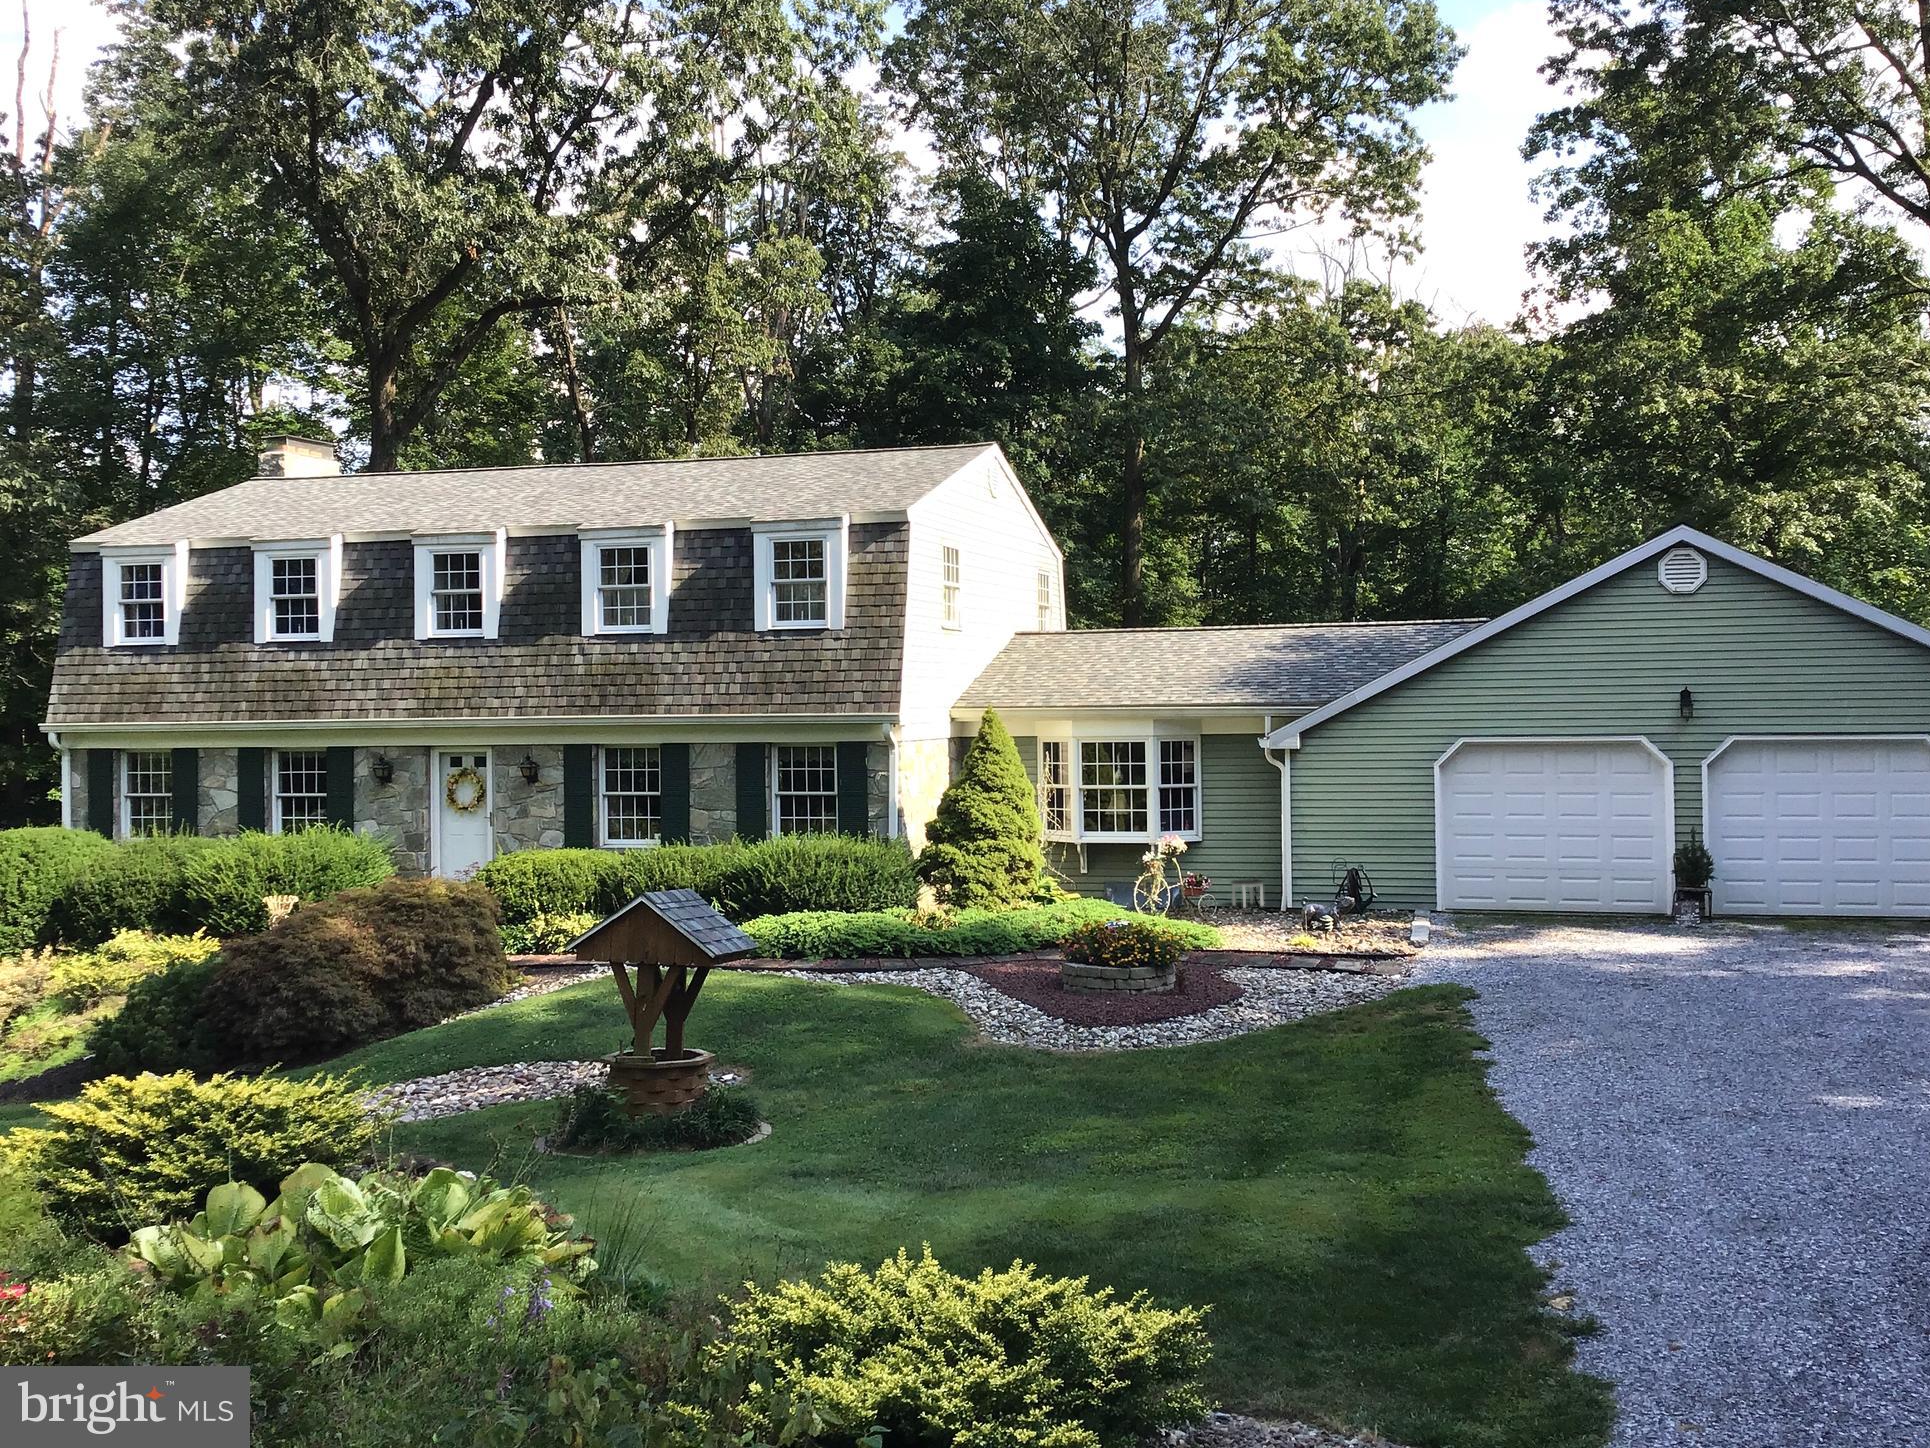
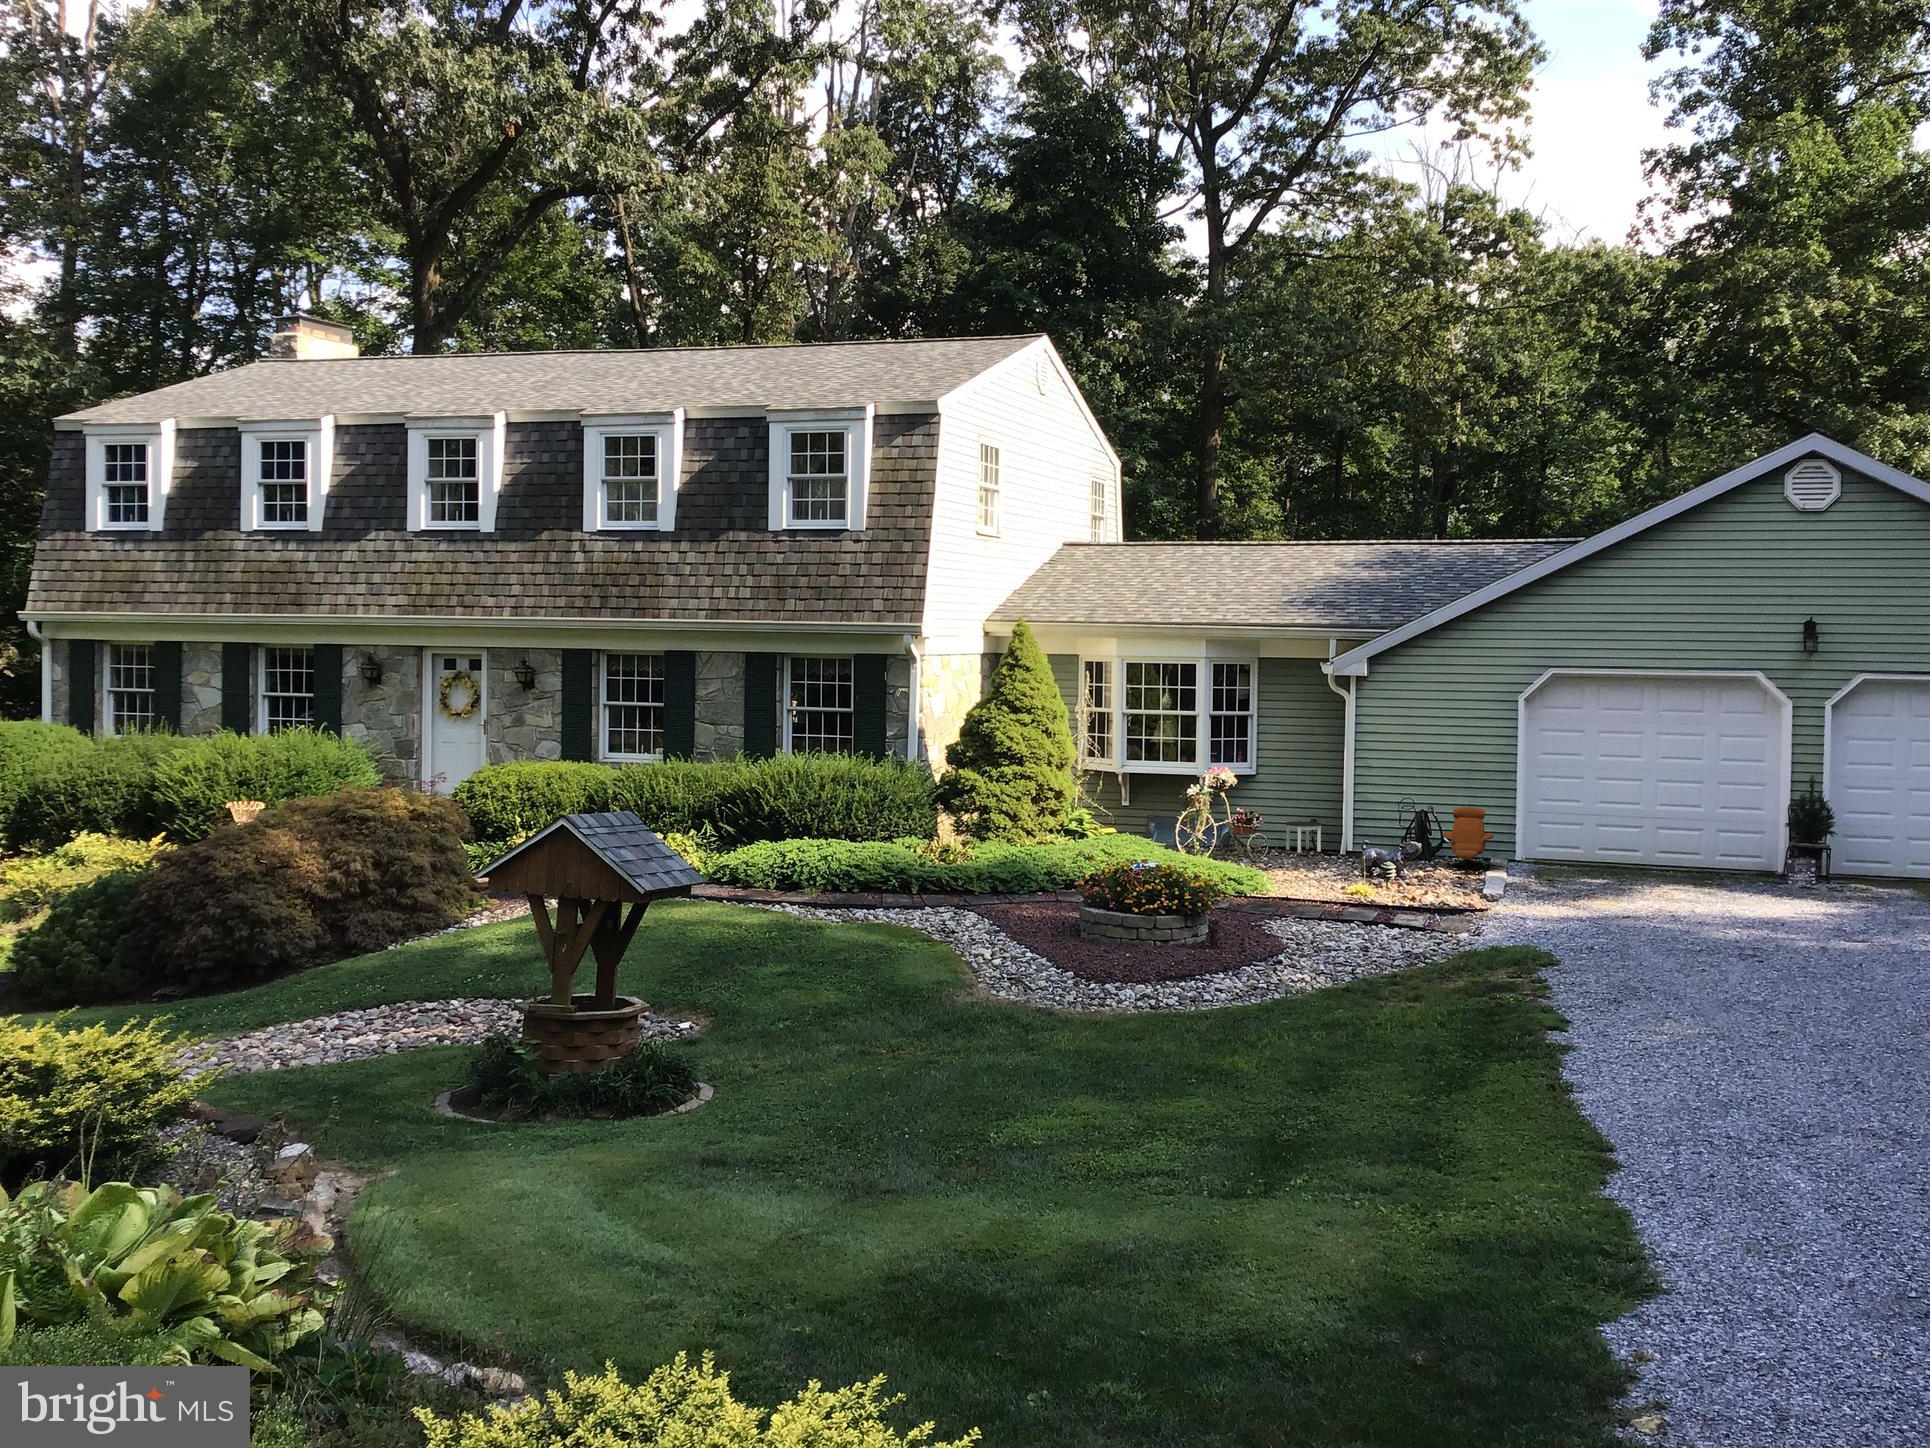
lounge chair: none [1371,862,1417,923] -> present [1443,807,1494,875]

